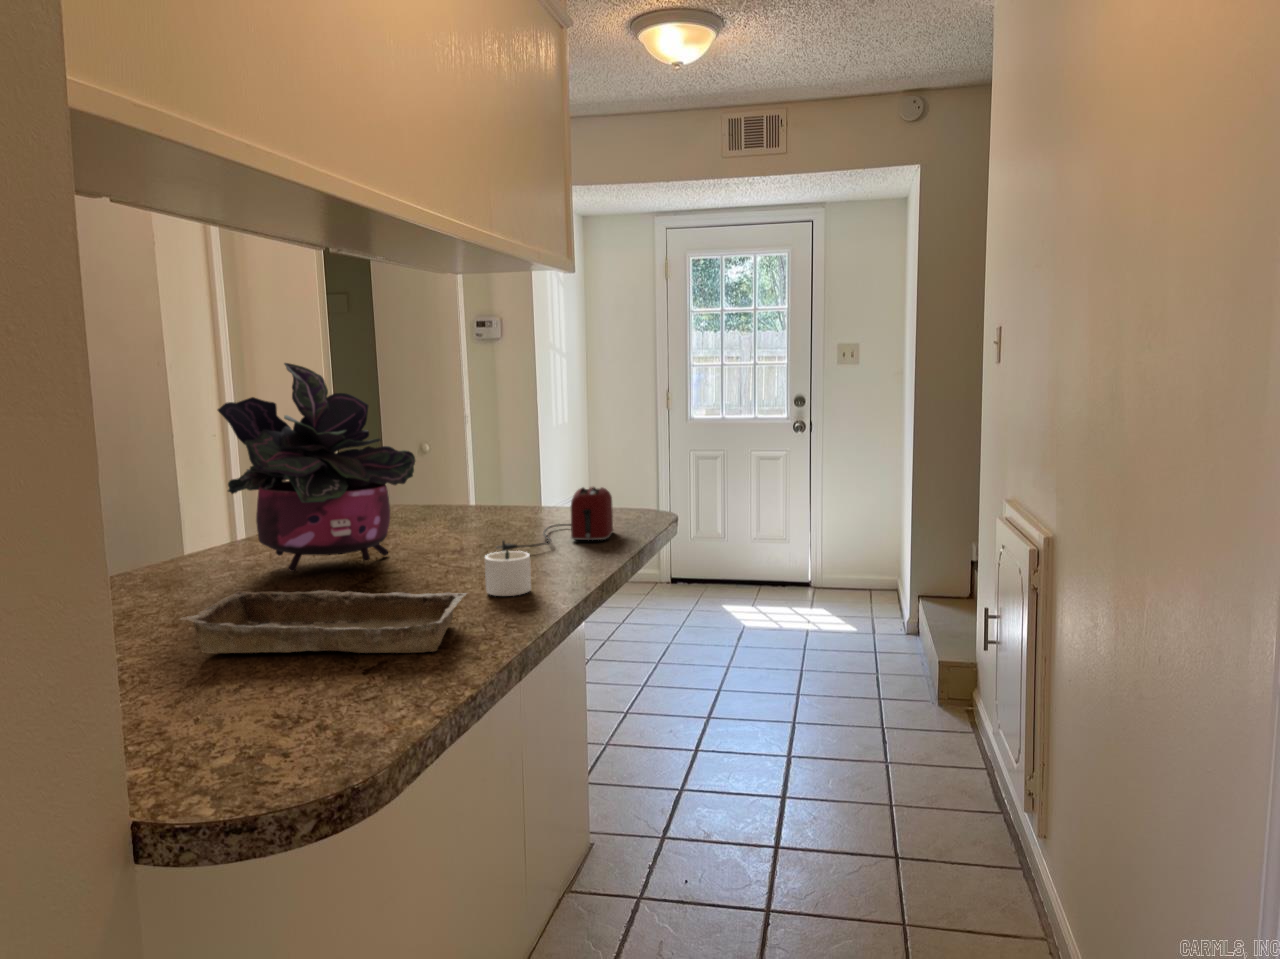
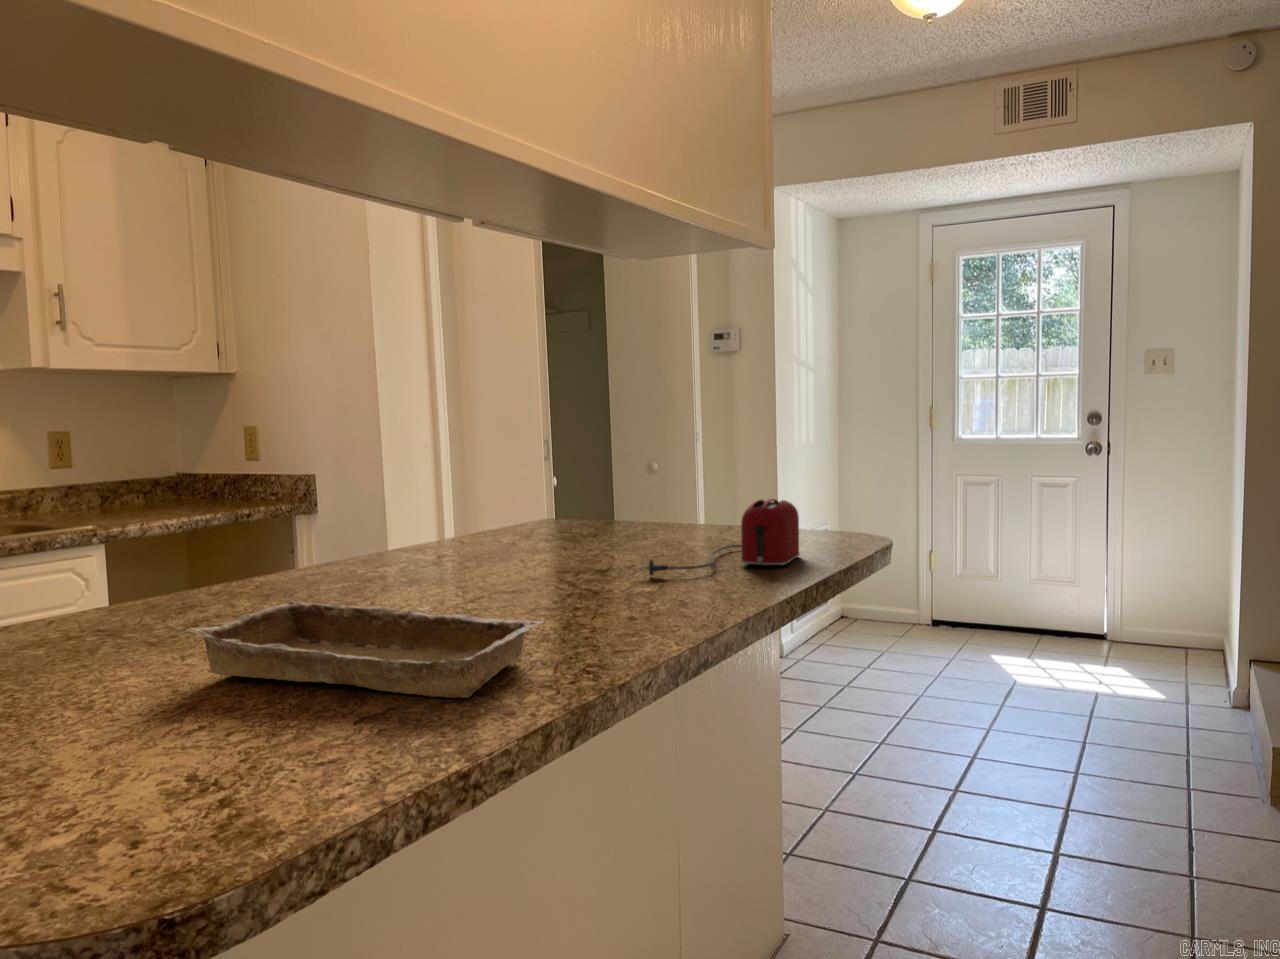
potted plant: present [218,363,415,572] -> none [334,347,557,583]
candle: present [485,550,531,596] -> none [591,570,678,629]

